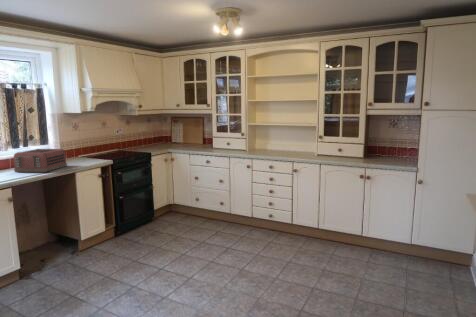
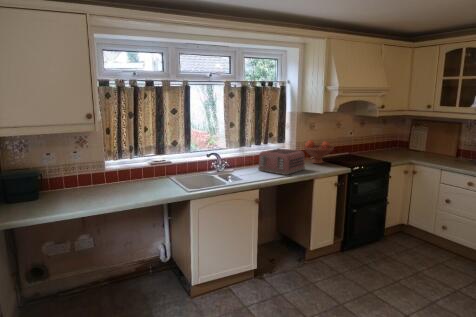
fruit bowl: none [67,139,98,160] -> present [303,140,333,164]

